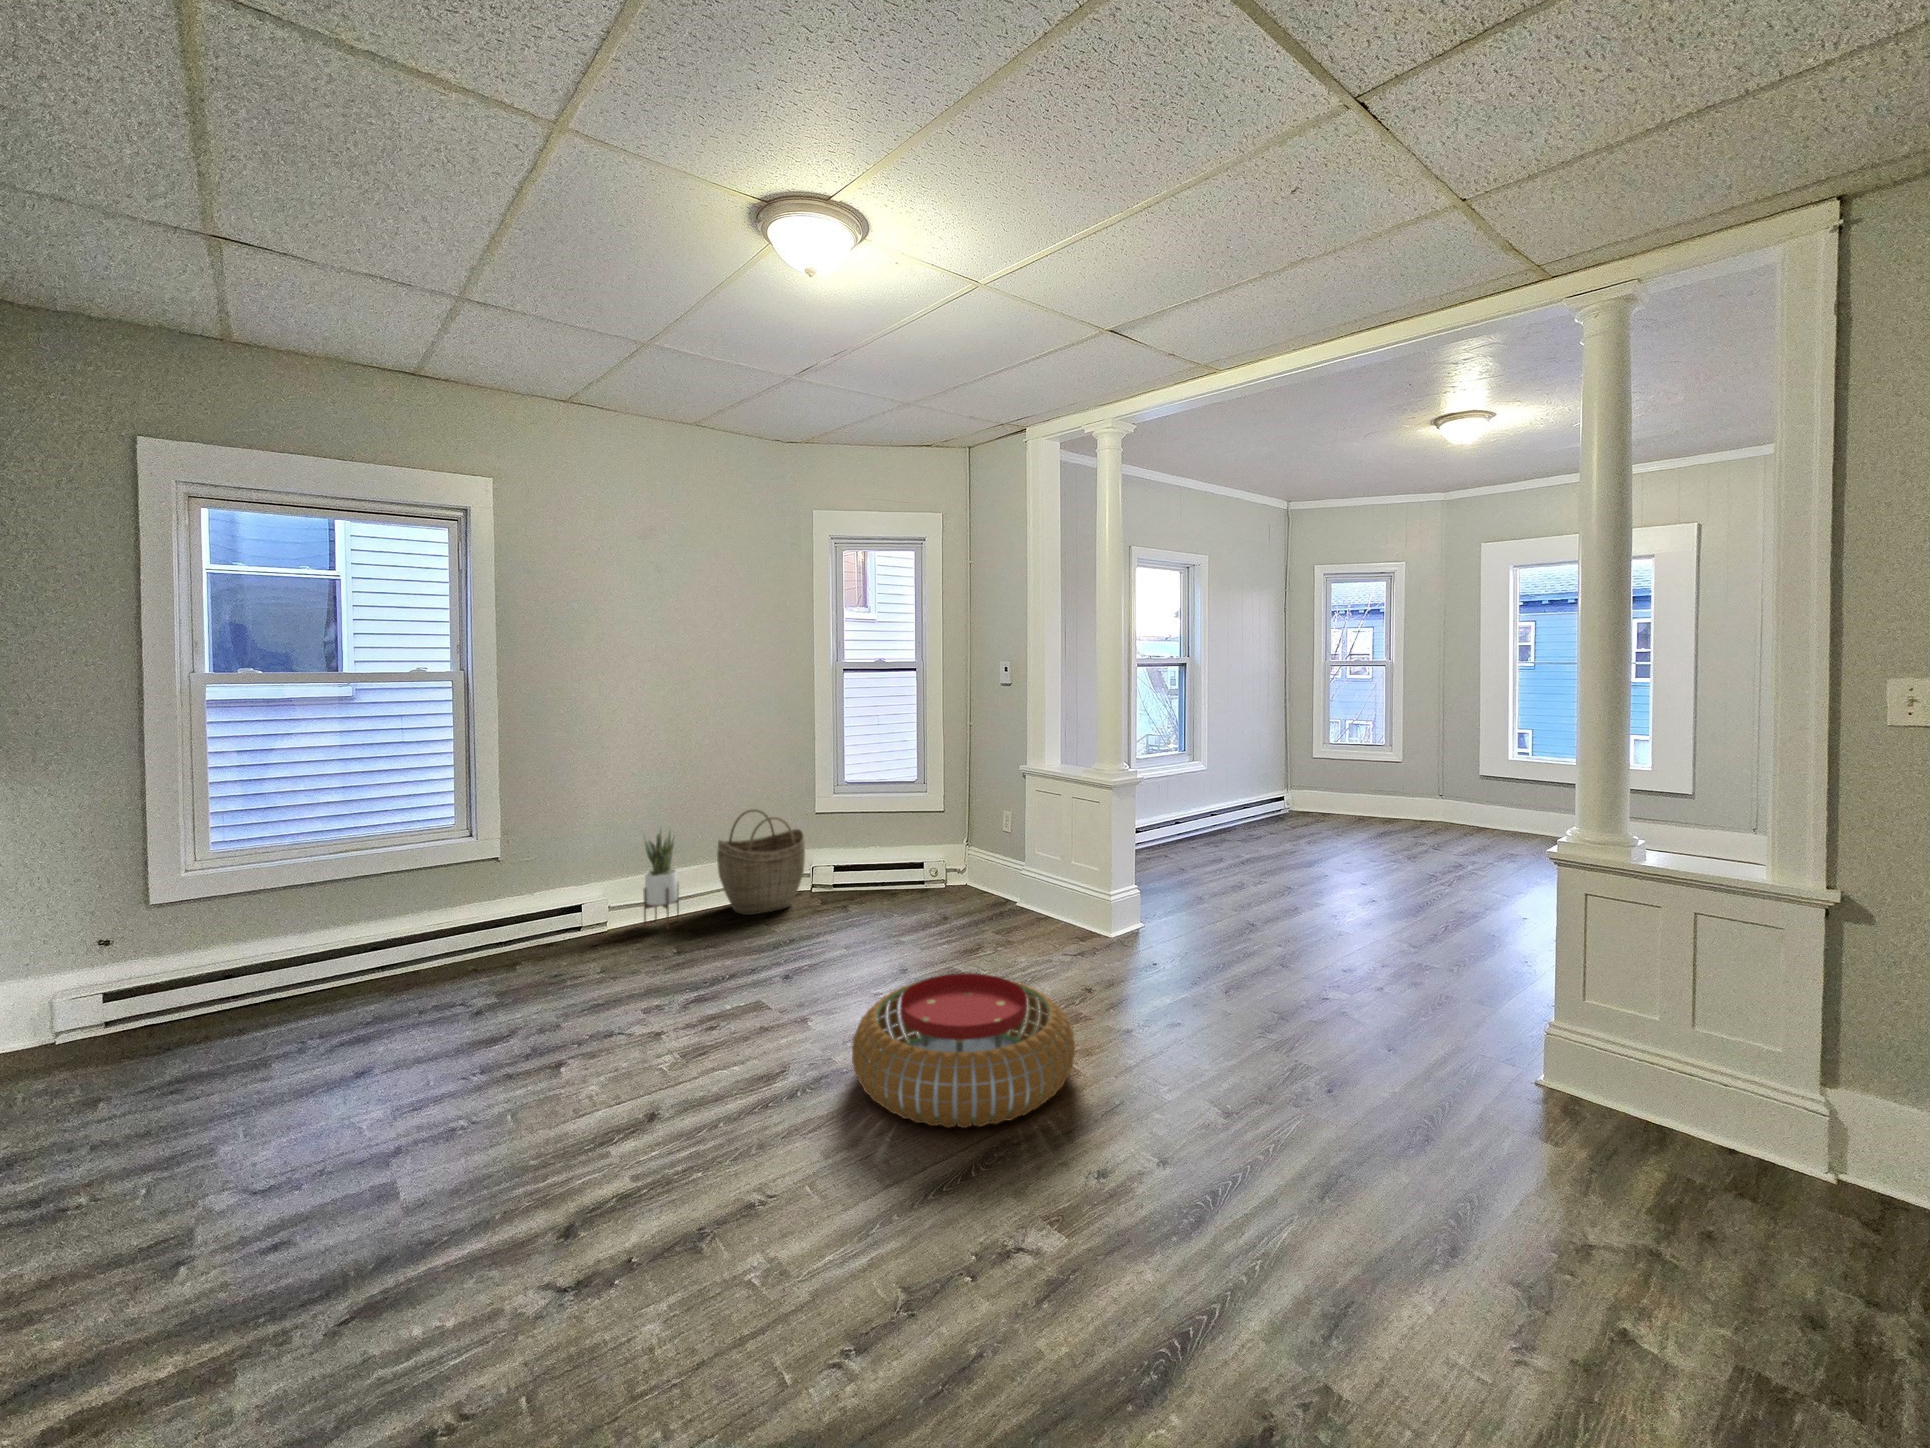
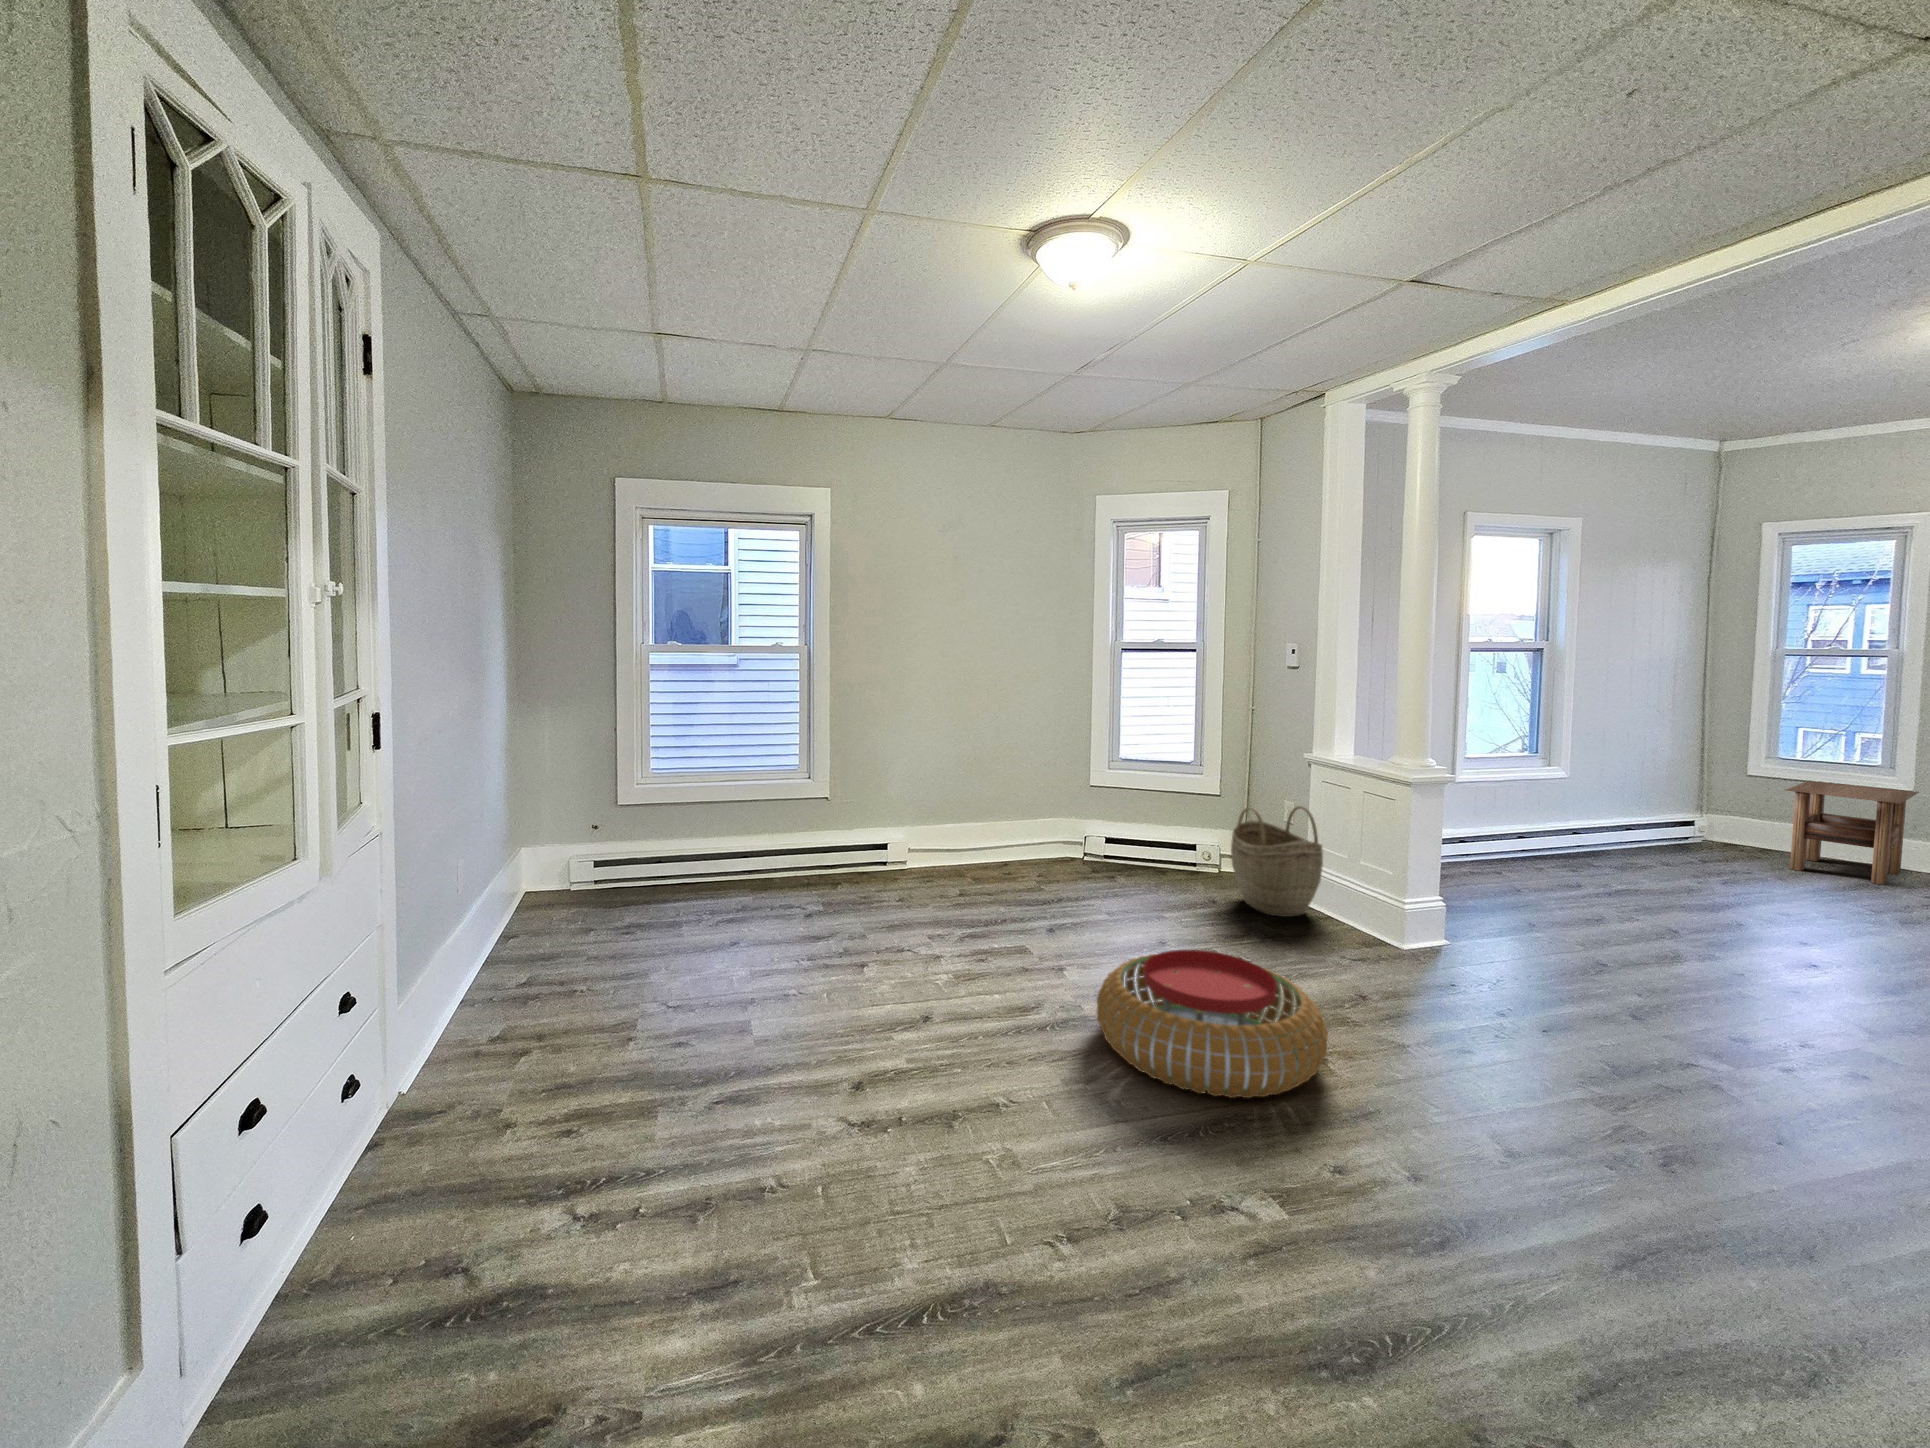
side table: none [1334,758,1404,831] -> present [1786,781,1919,885]
woven basket: present [717,809,805,915] -> present [1231,806,1323,917]
potted plant: present [643,827,679,928] -> none [934,782,964,875]

